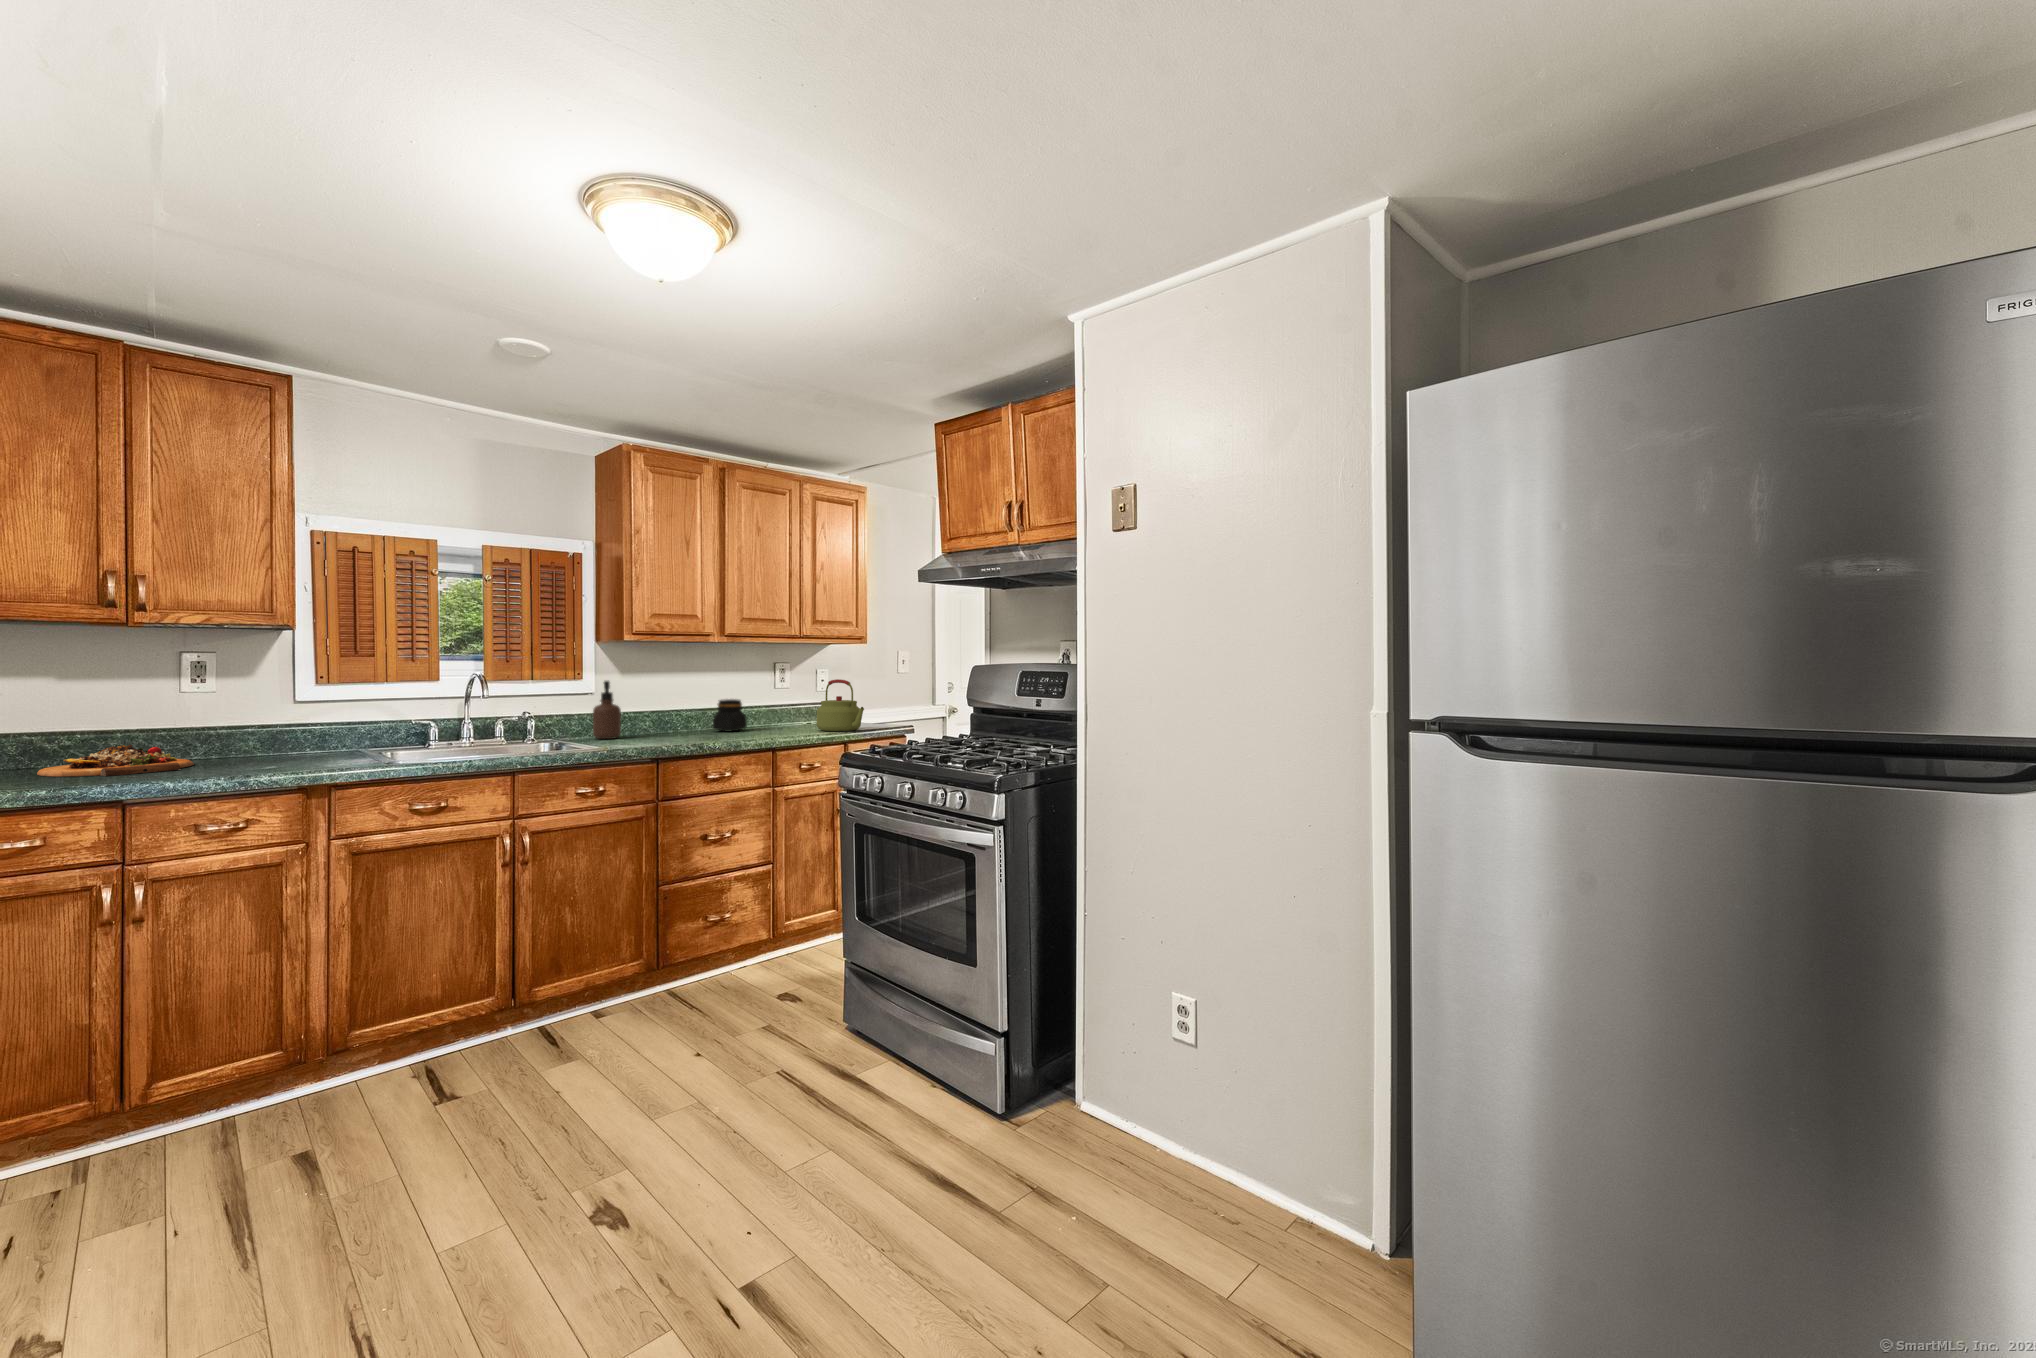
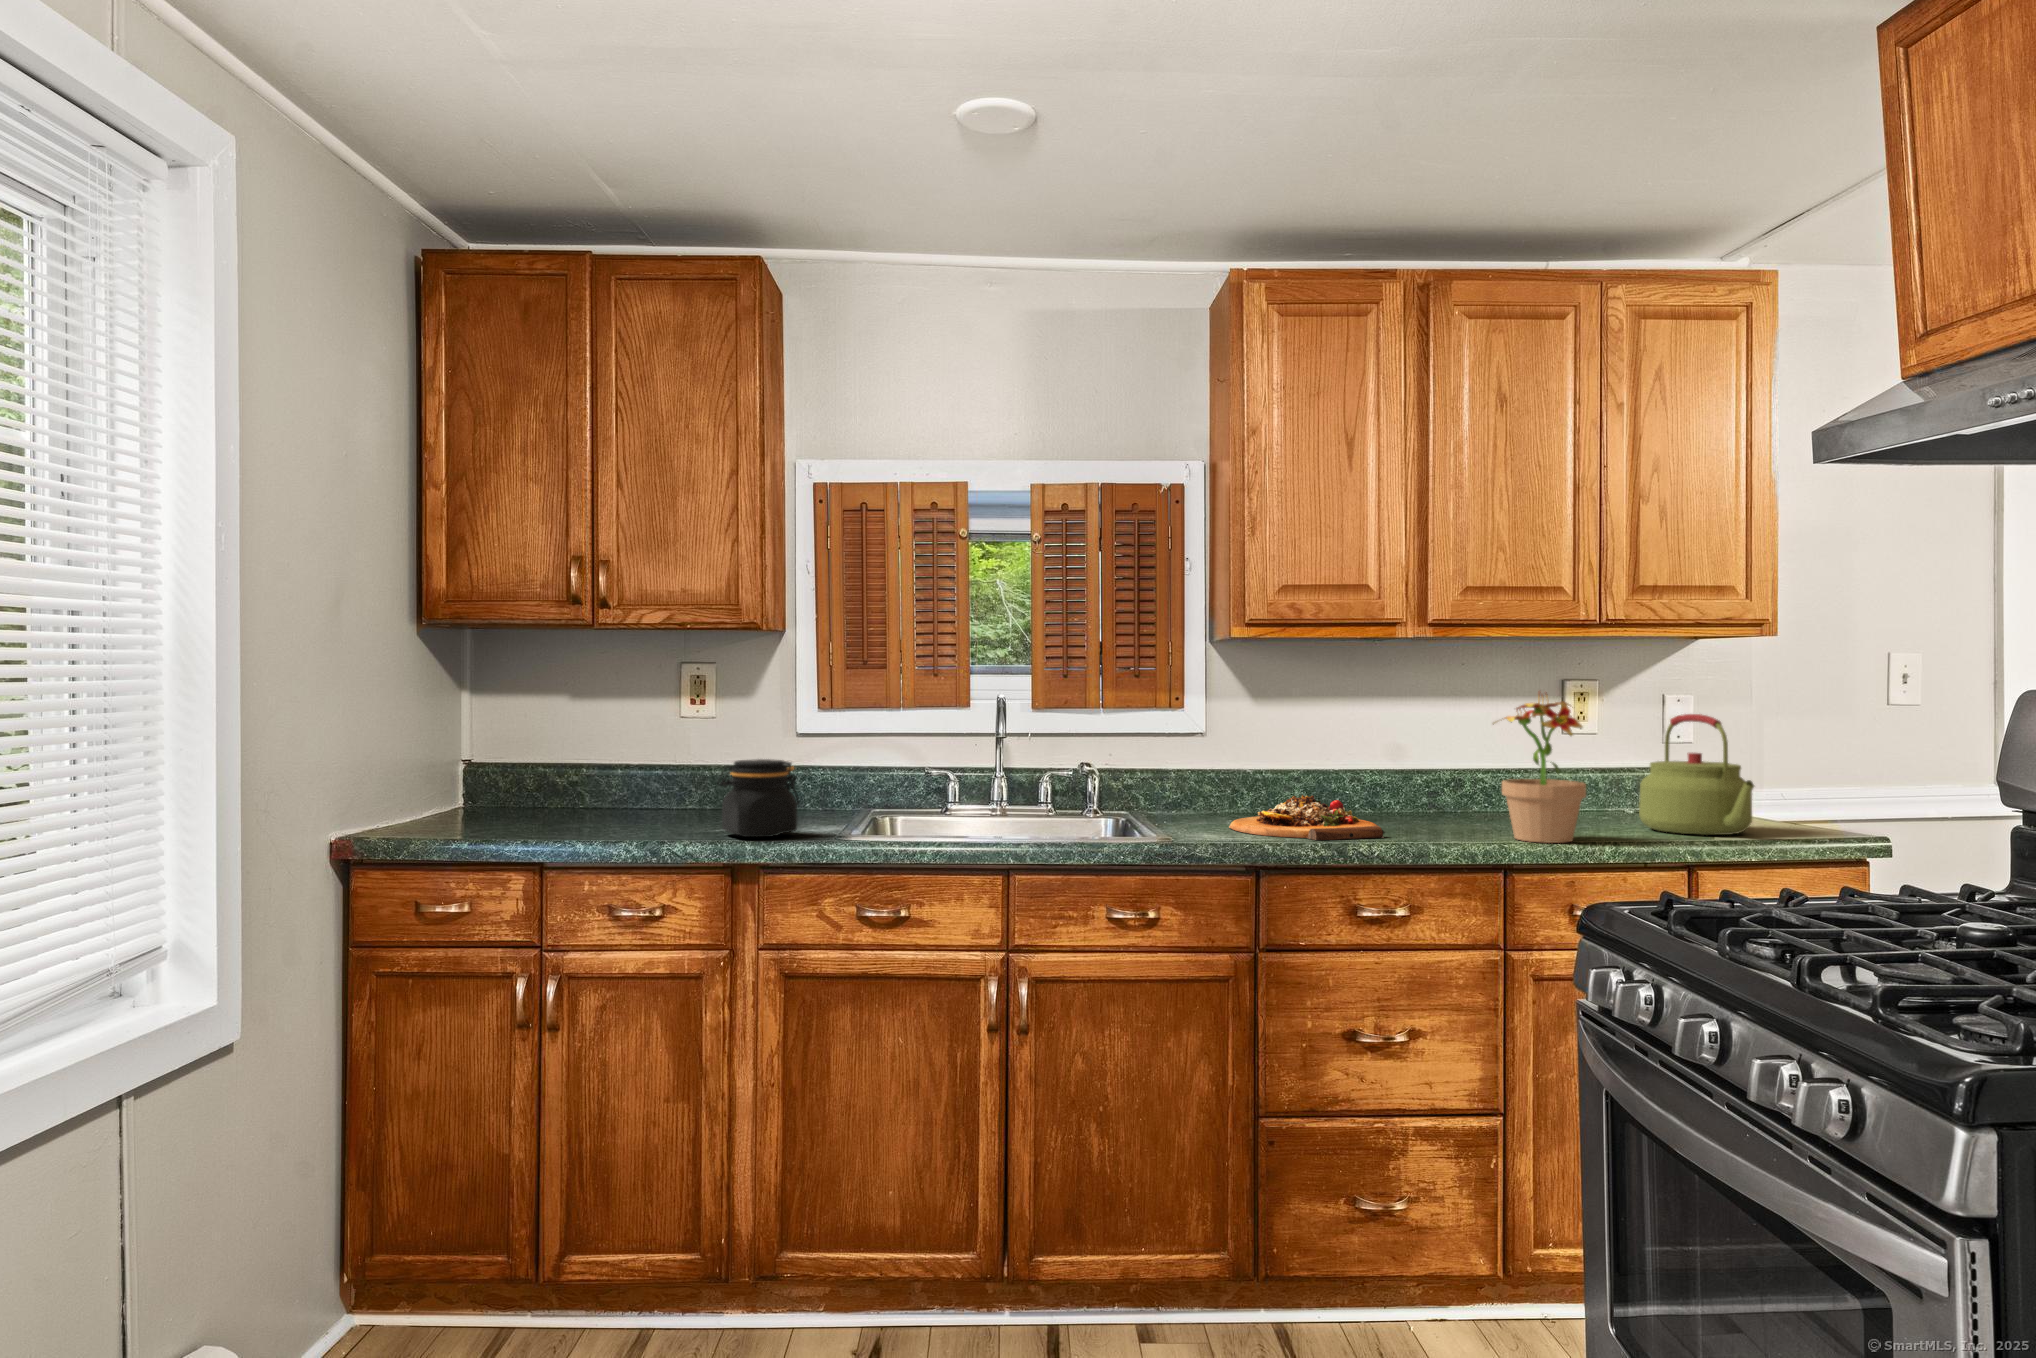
potted plant: none [762,670,803,738] -> present [1494,693,1586,843]
soap dispenser: present [593,681,621,739] -> none [1194,709,1240,815]
jar: present [713,699,747,731] -> present [718,759,799,837]
cutting board: present [37,745,194,776] -> present [1229,795,1383,840]

